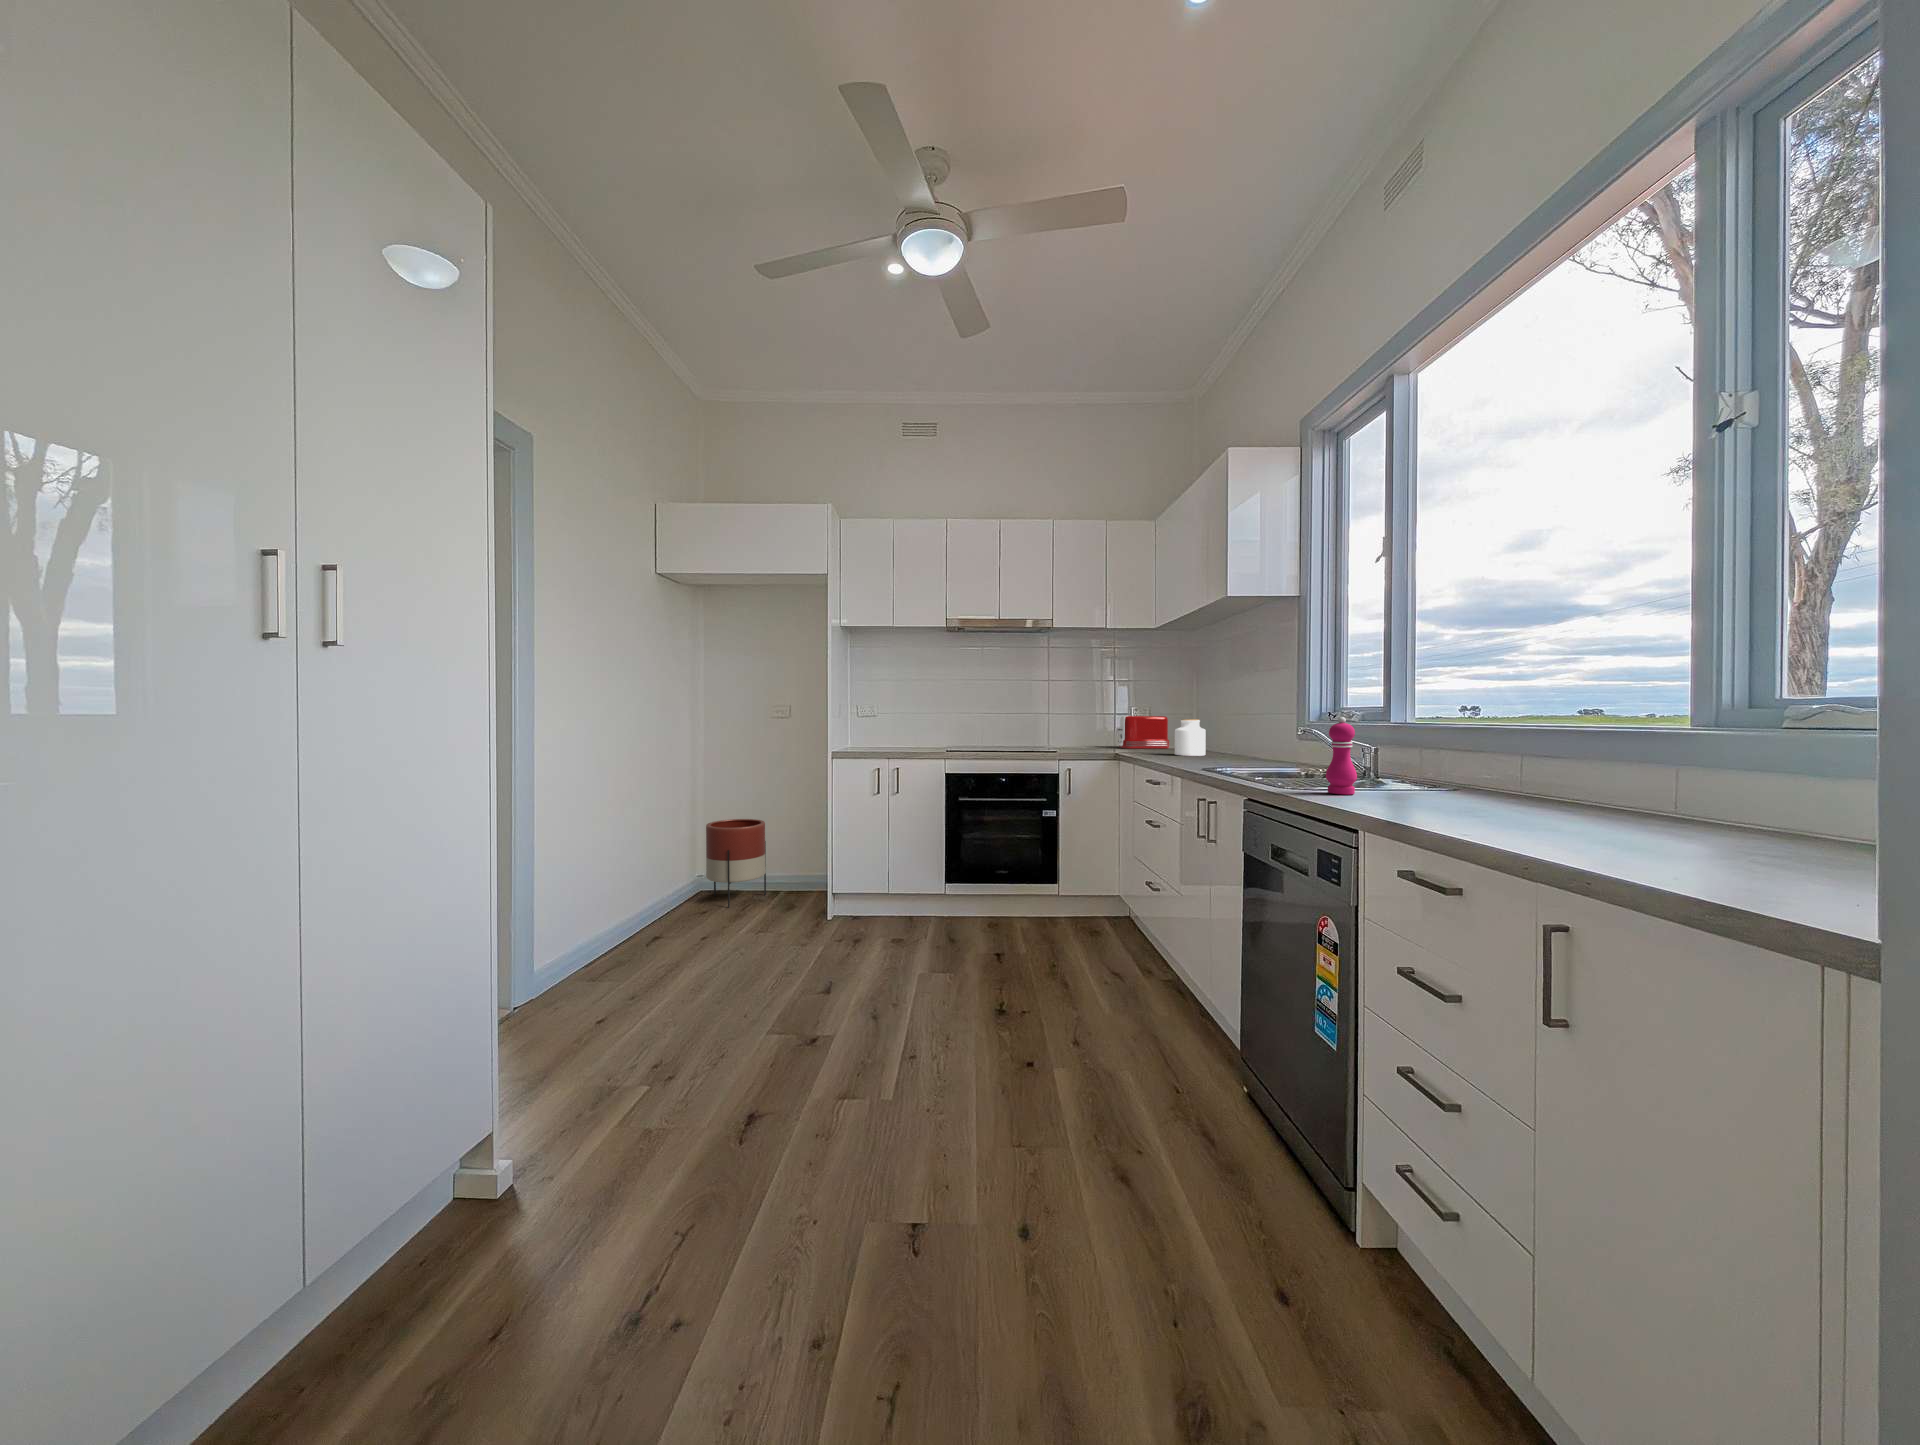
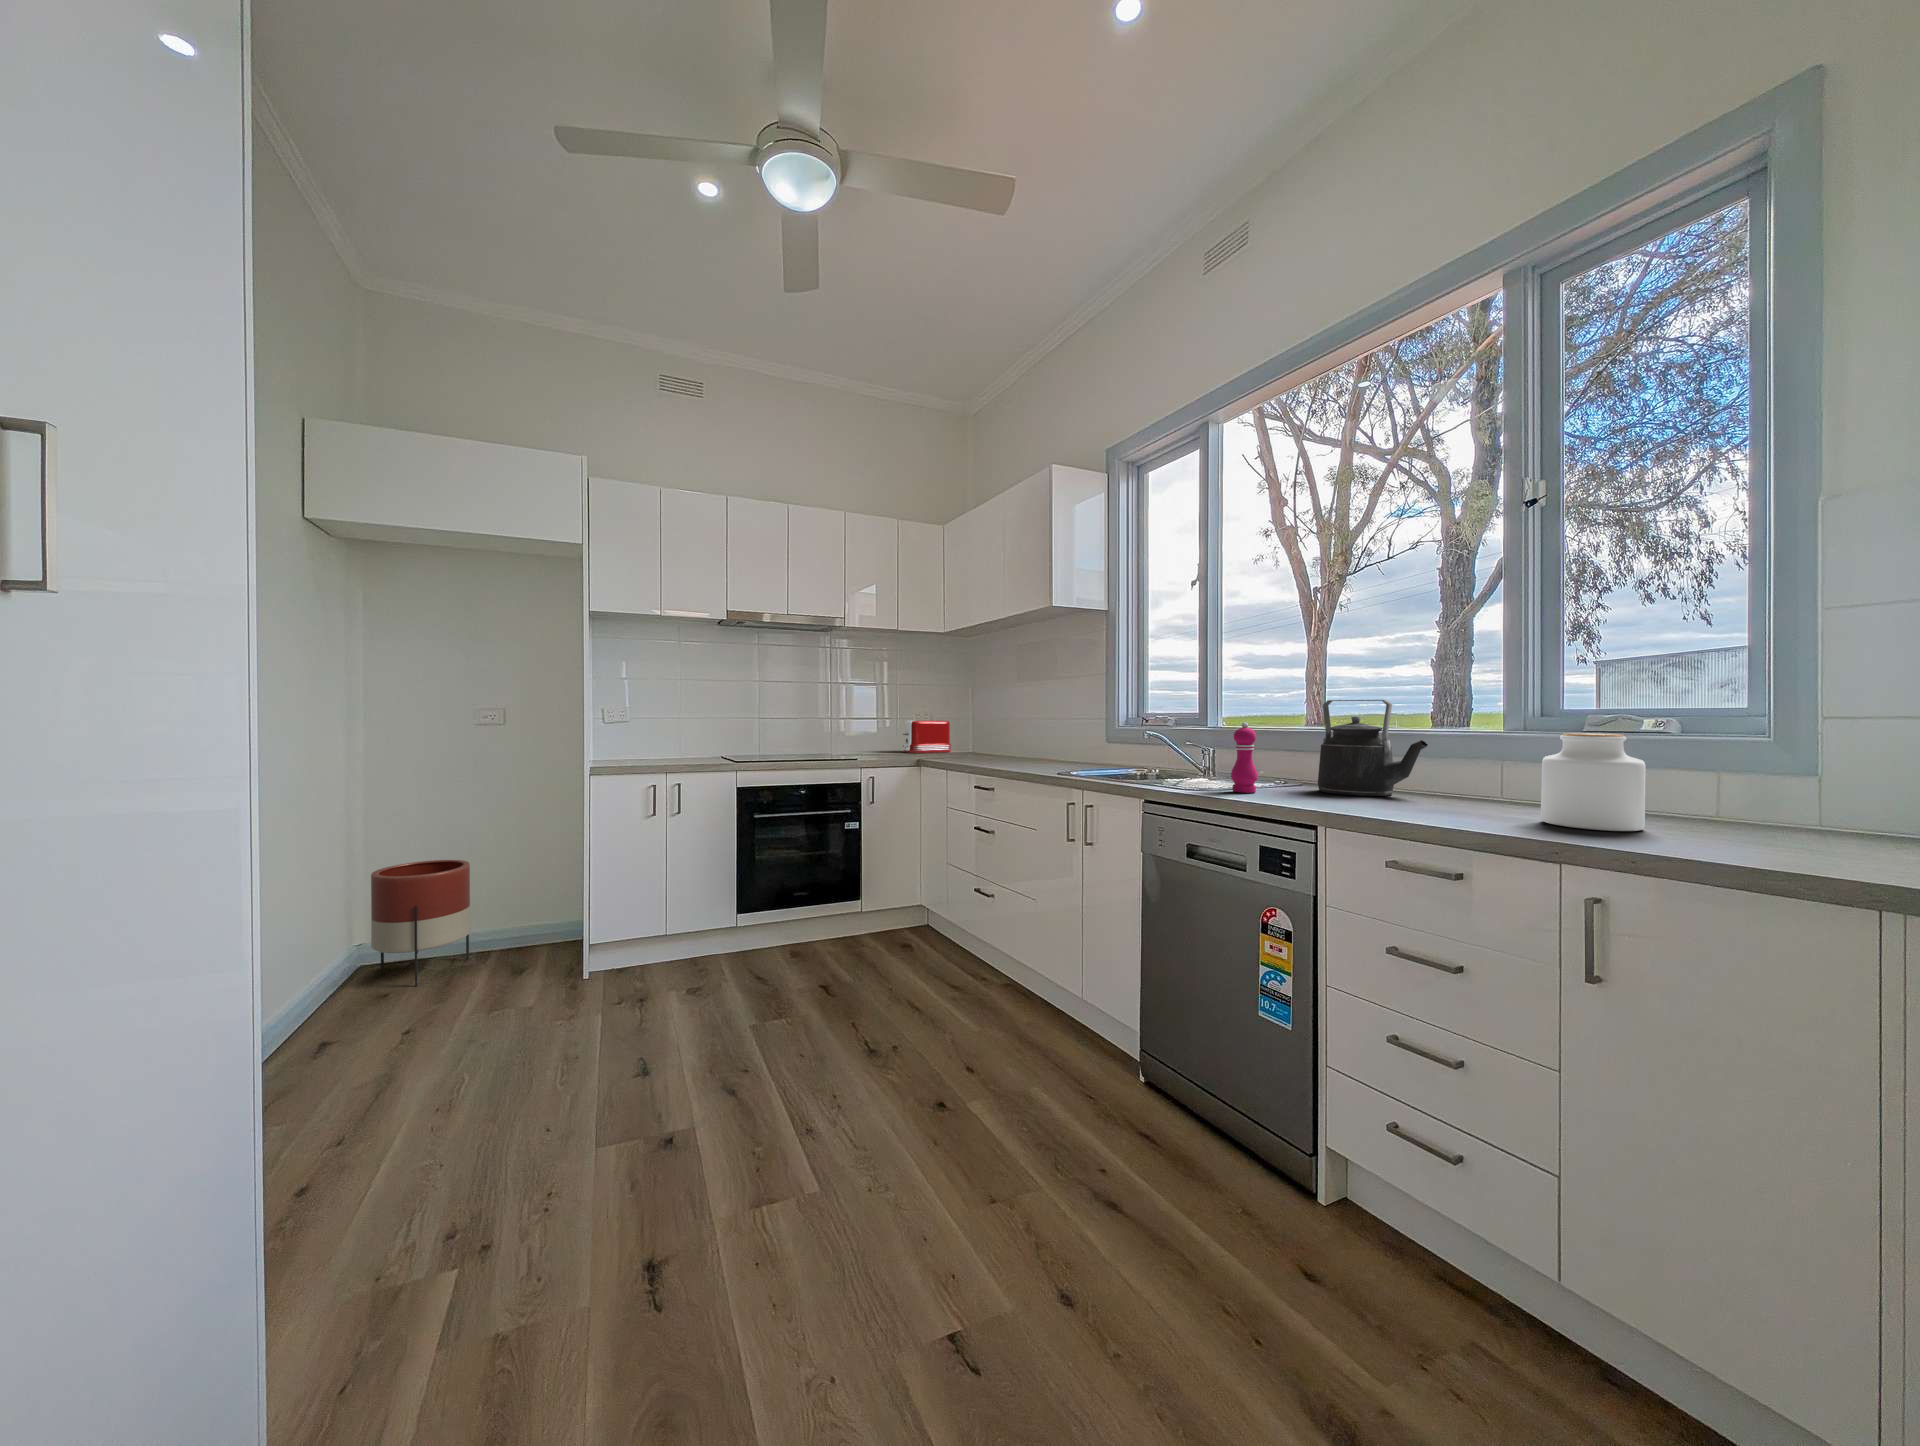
kettle: none [1439,690,1559,805] -> present [1318,700,1428,796]
jar: present [1175,719,1206,756] -> present [1541,733,1646,831]

